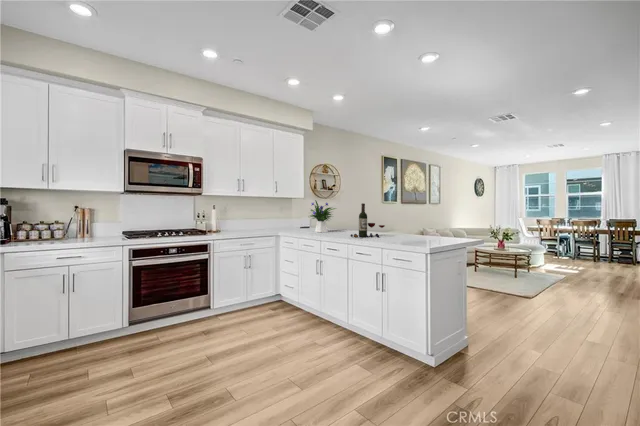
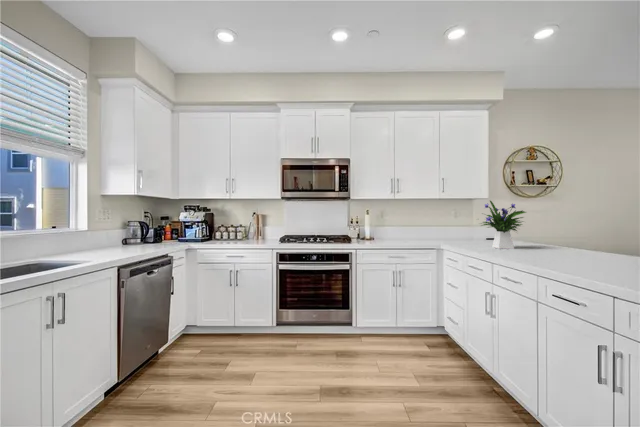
wine bottle: present [351,203,385,238] -> none [536,203,618,265]

